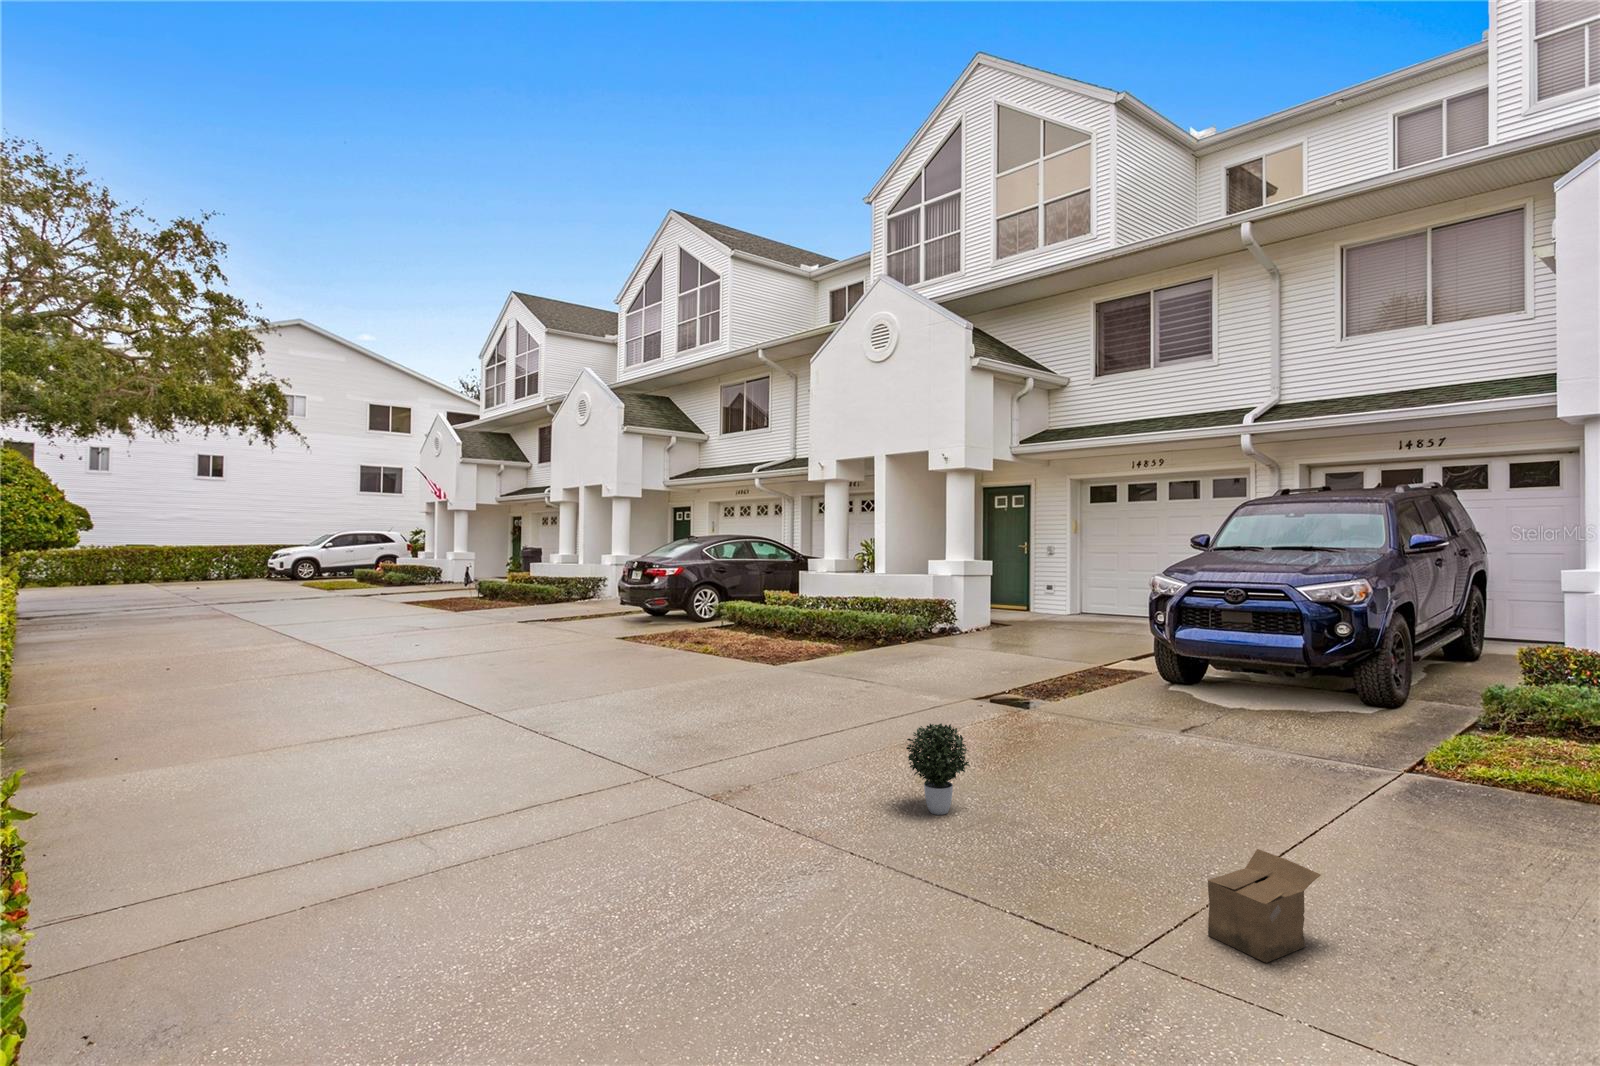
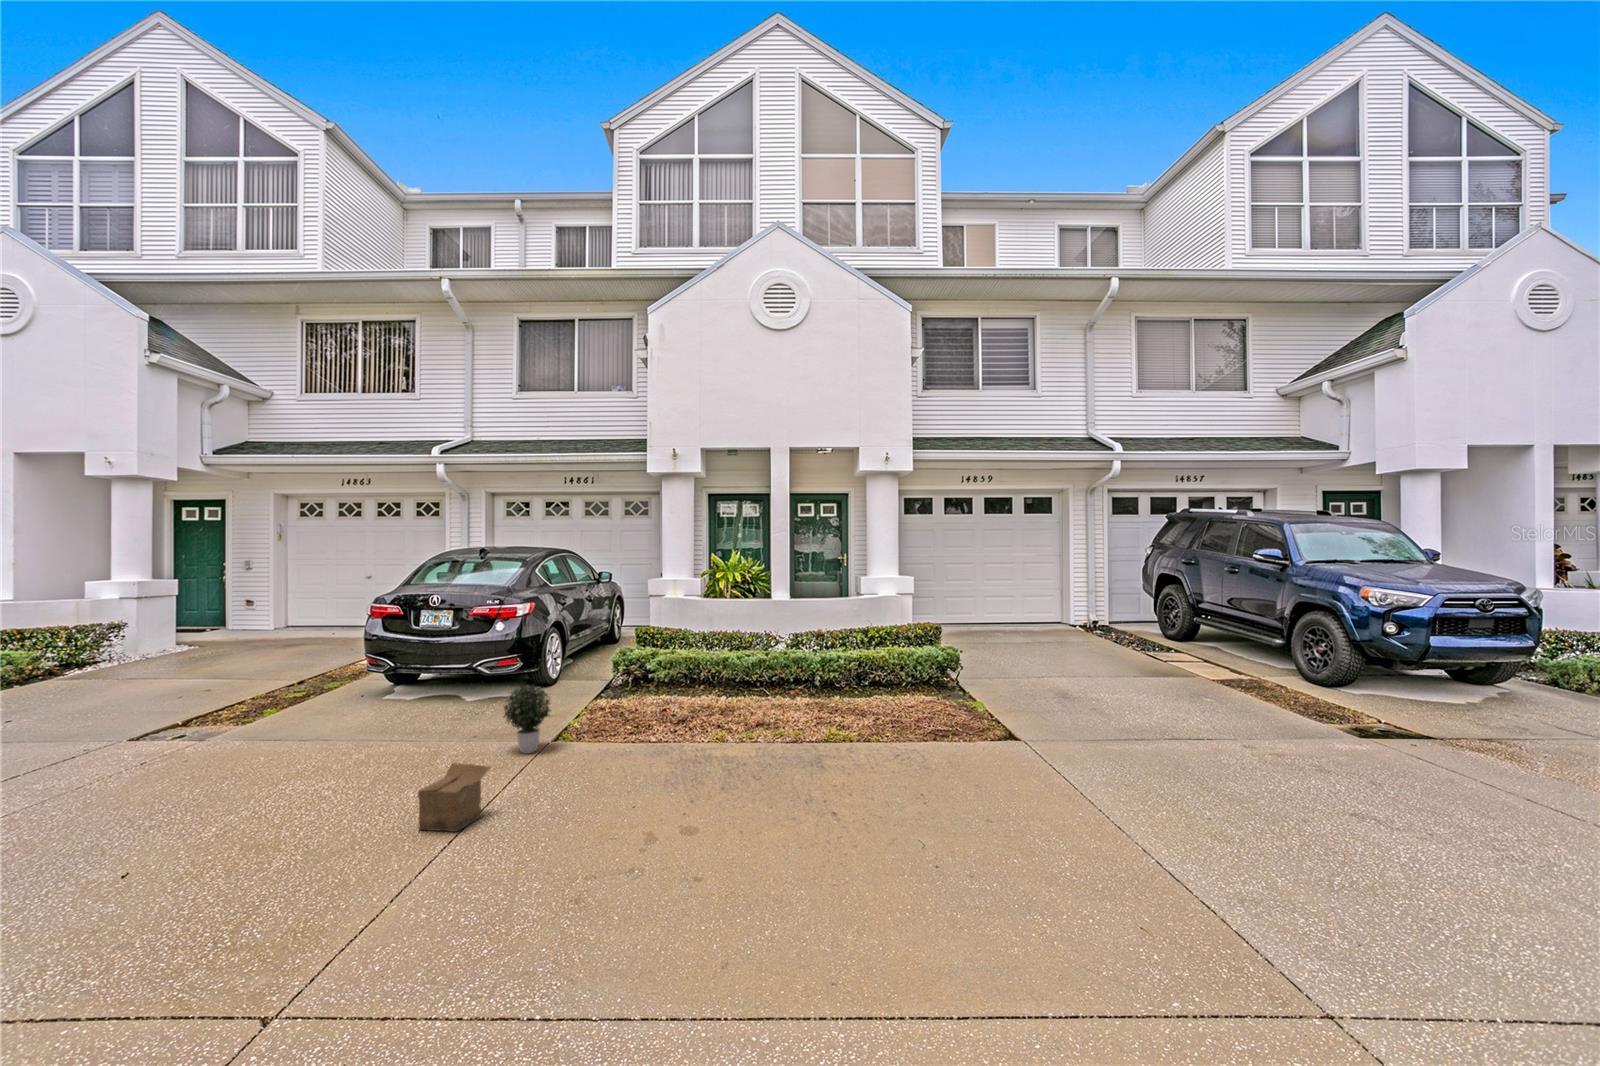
potted plant: present [906,723,970,815] -> present [504,684,551,754]

